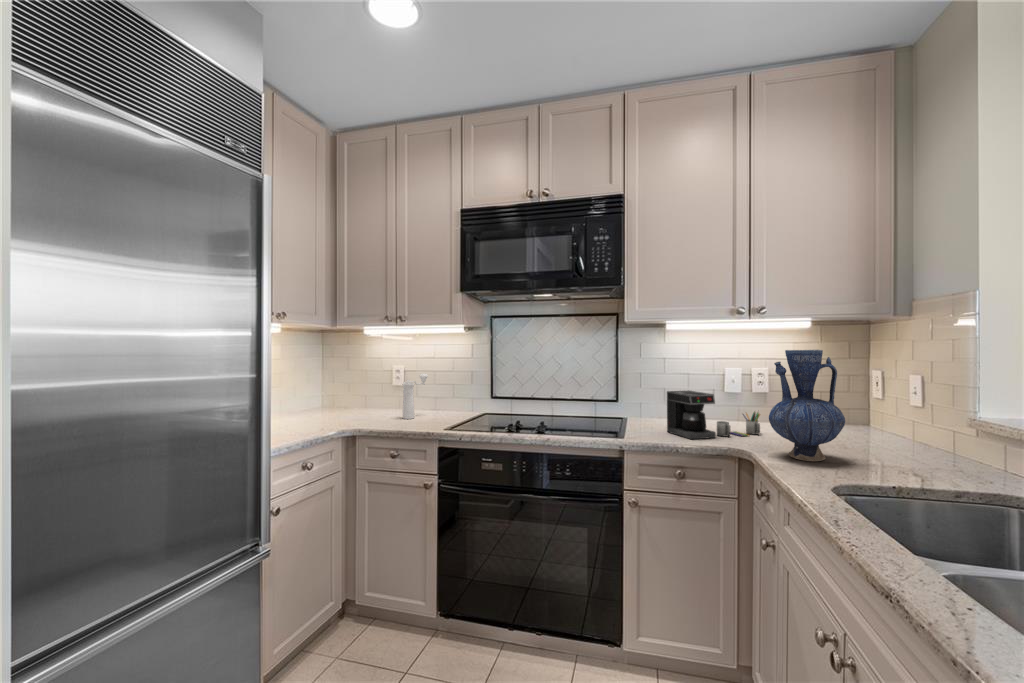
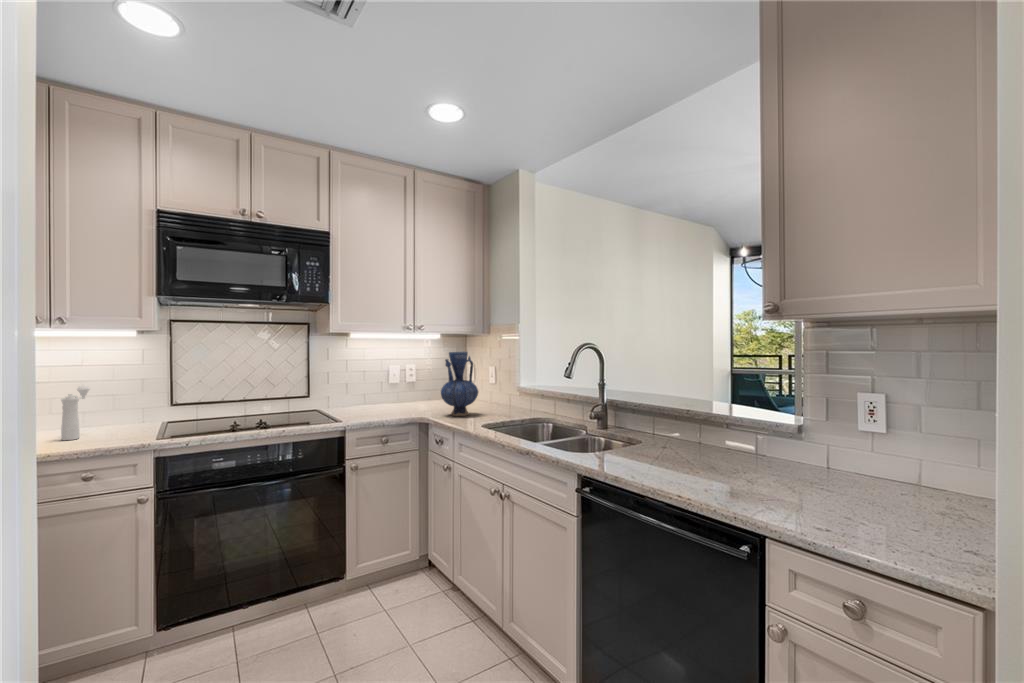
coffee maker: present [667,390,760,439] -> none [364,383,422,416]

